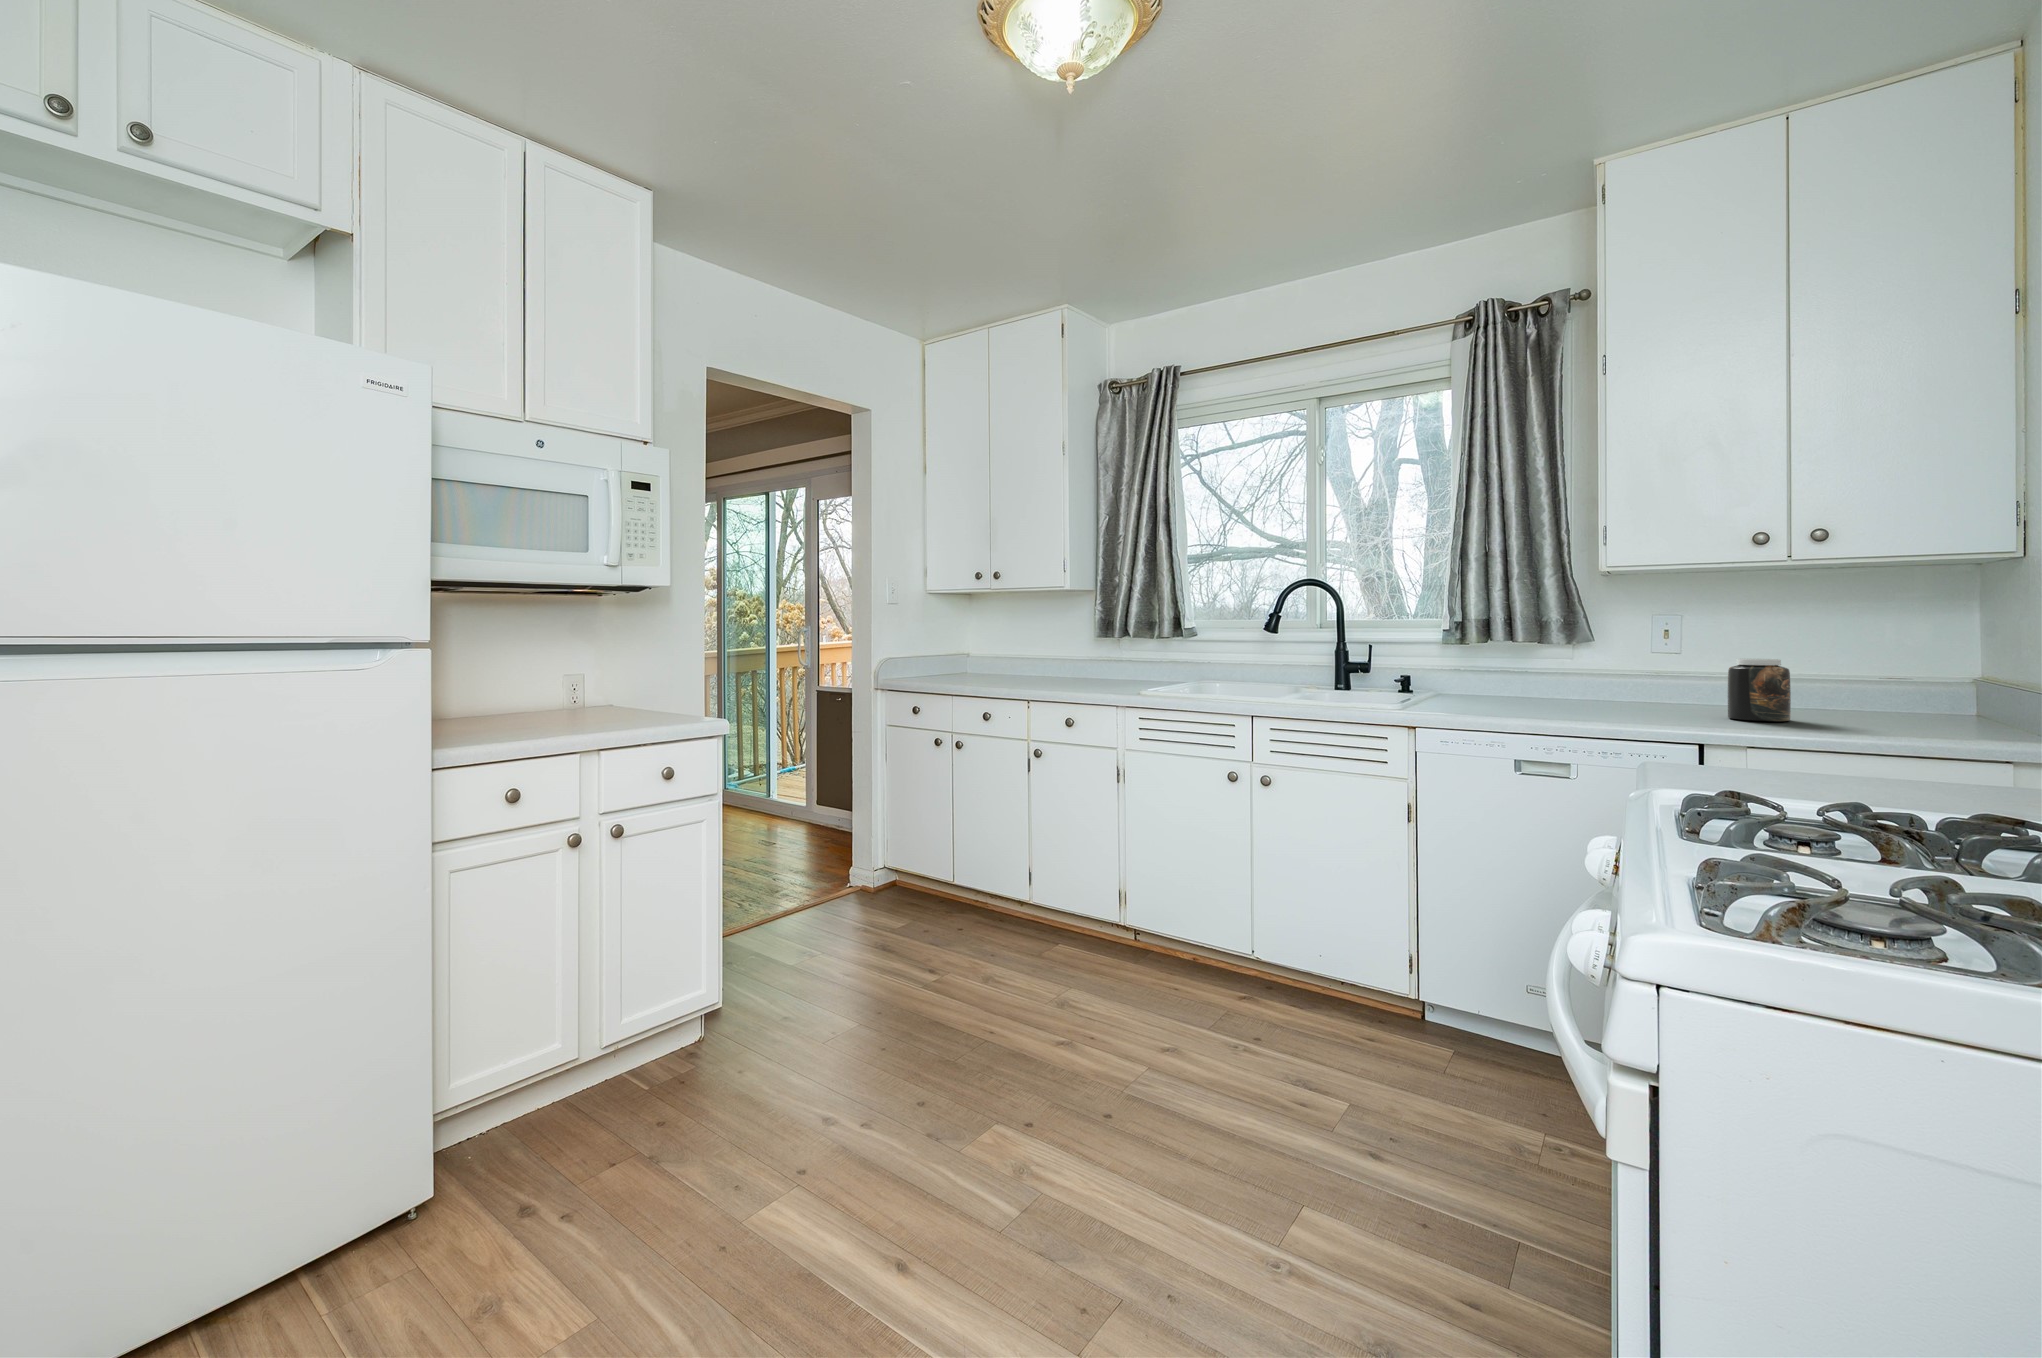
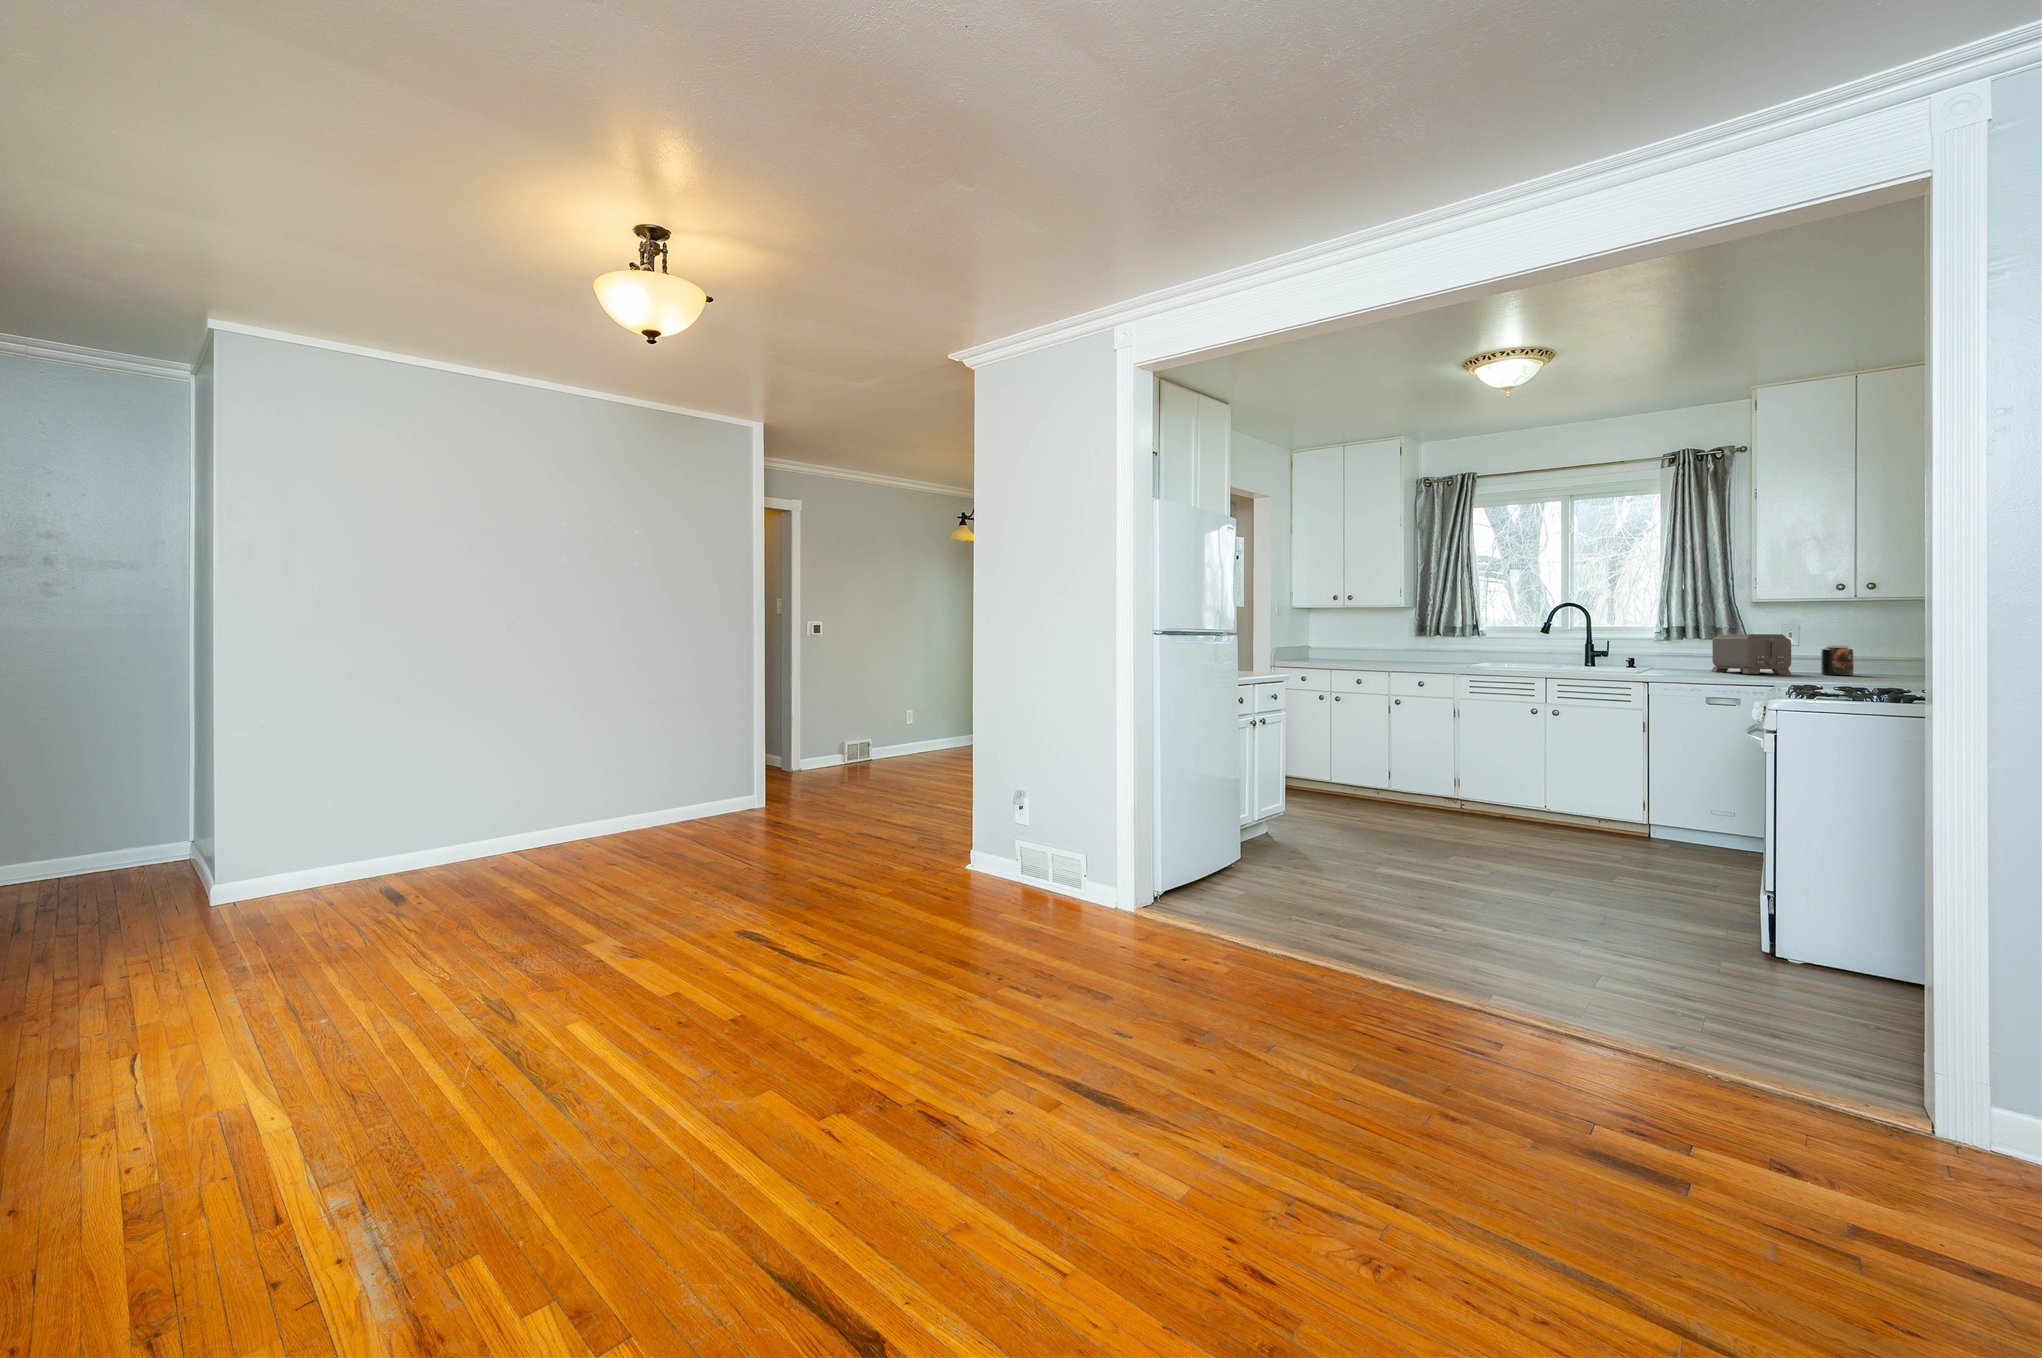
toaster: none [1528,637,1673,718] -> present [1711,634,1791,674]

